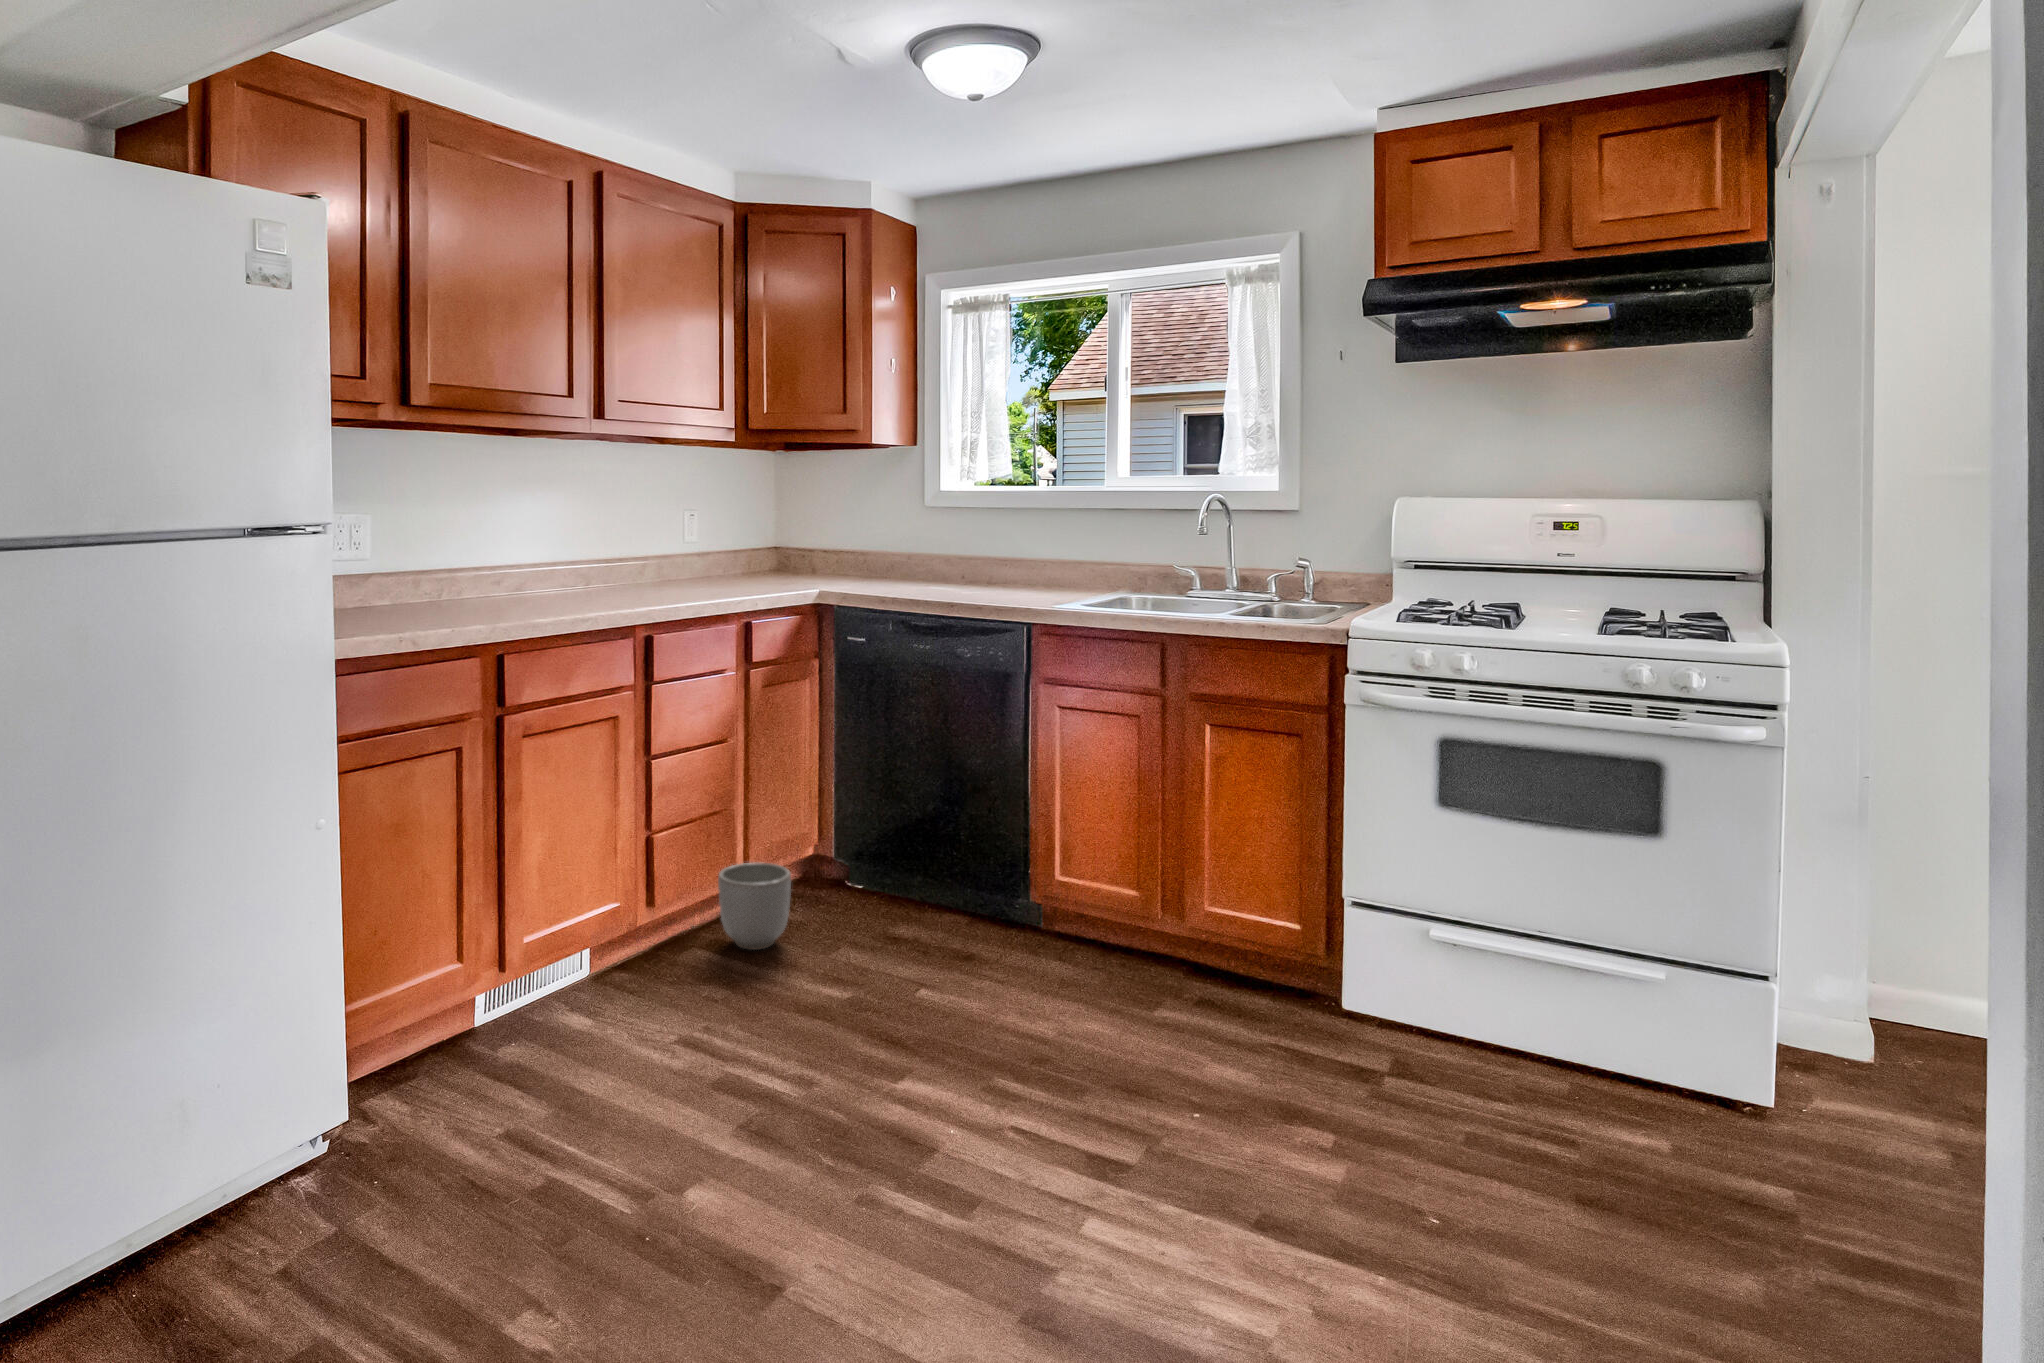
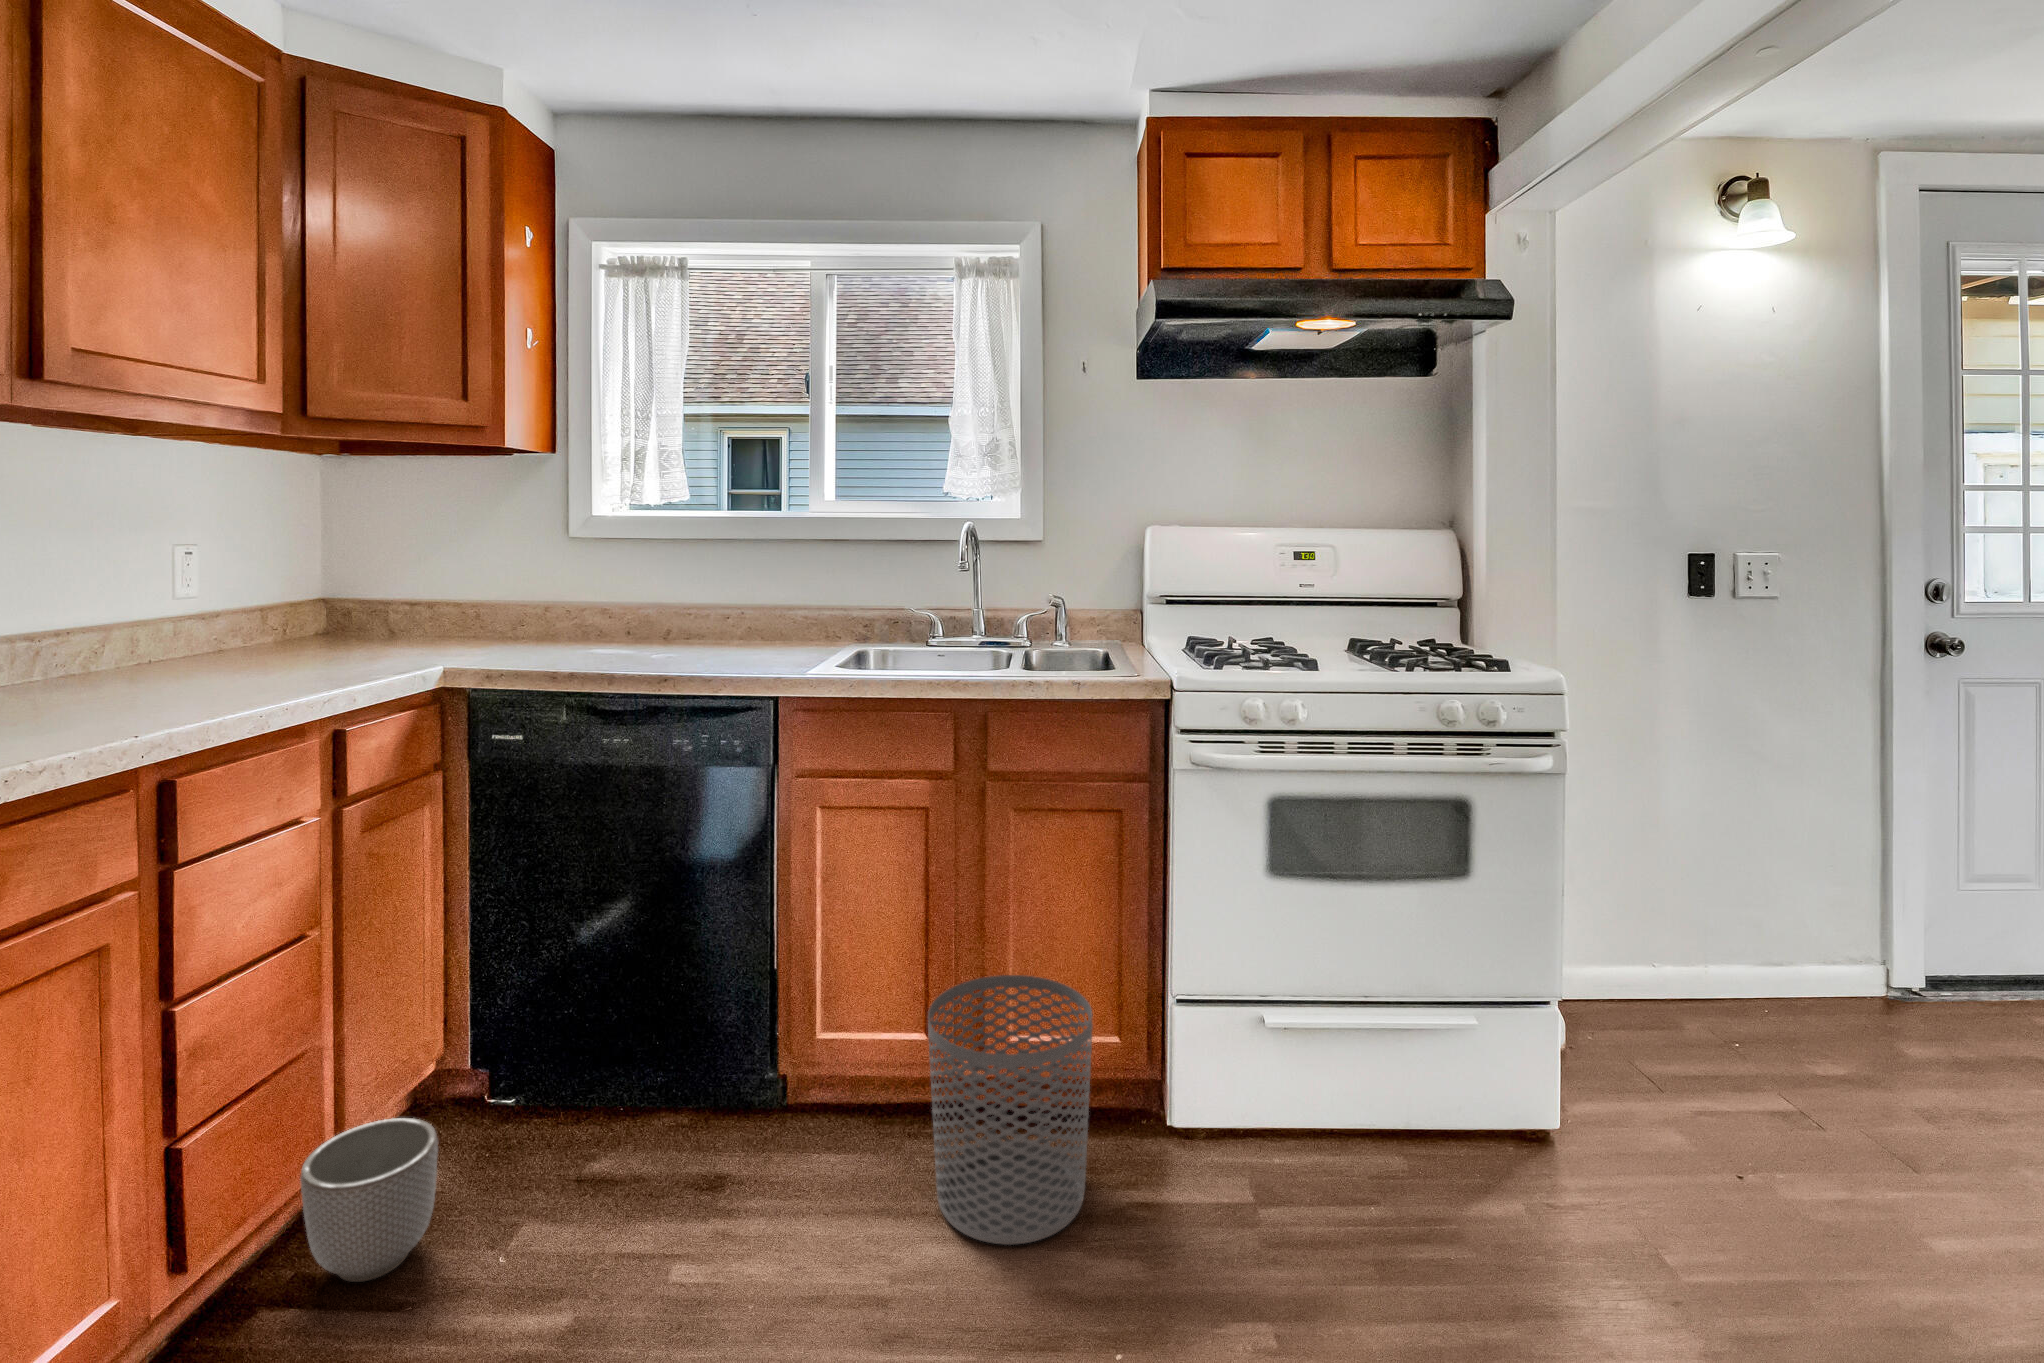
waste bin: none [1099,851,1234,1043] -> present [928,975,1093,1245]

